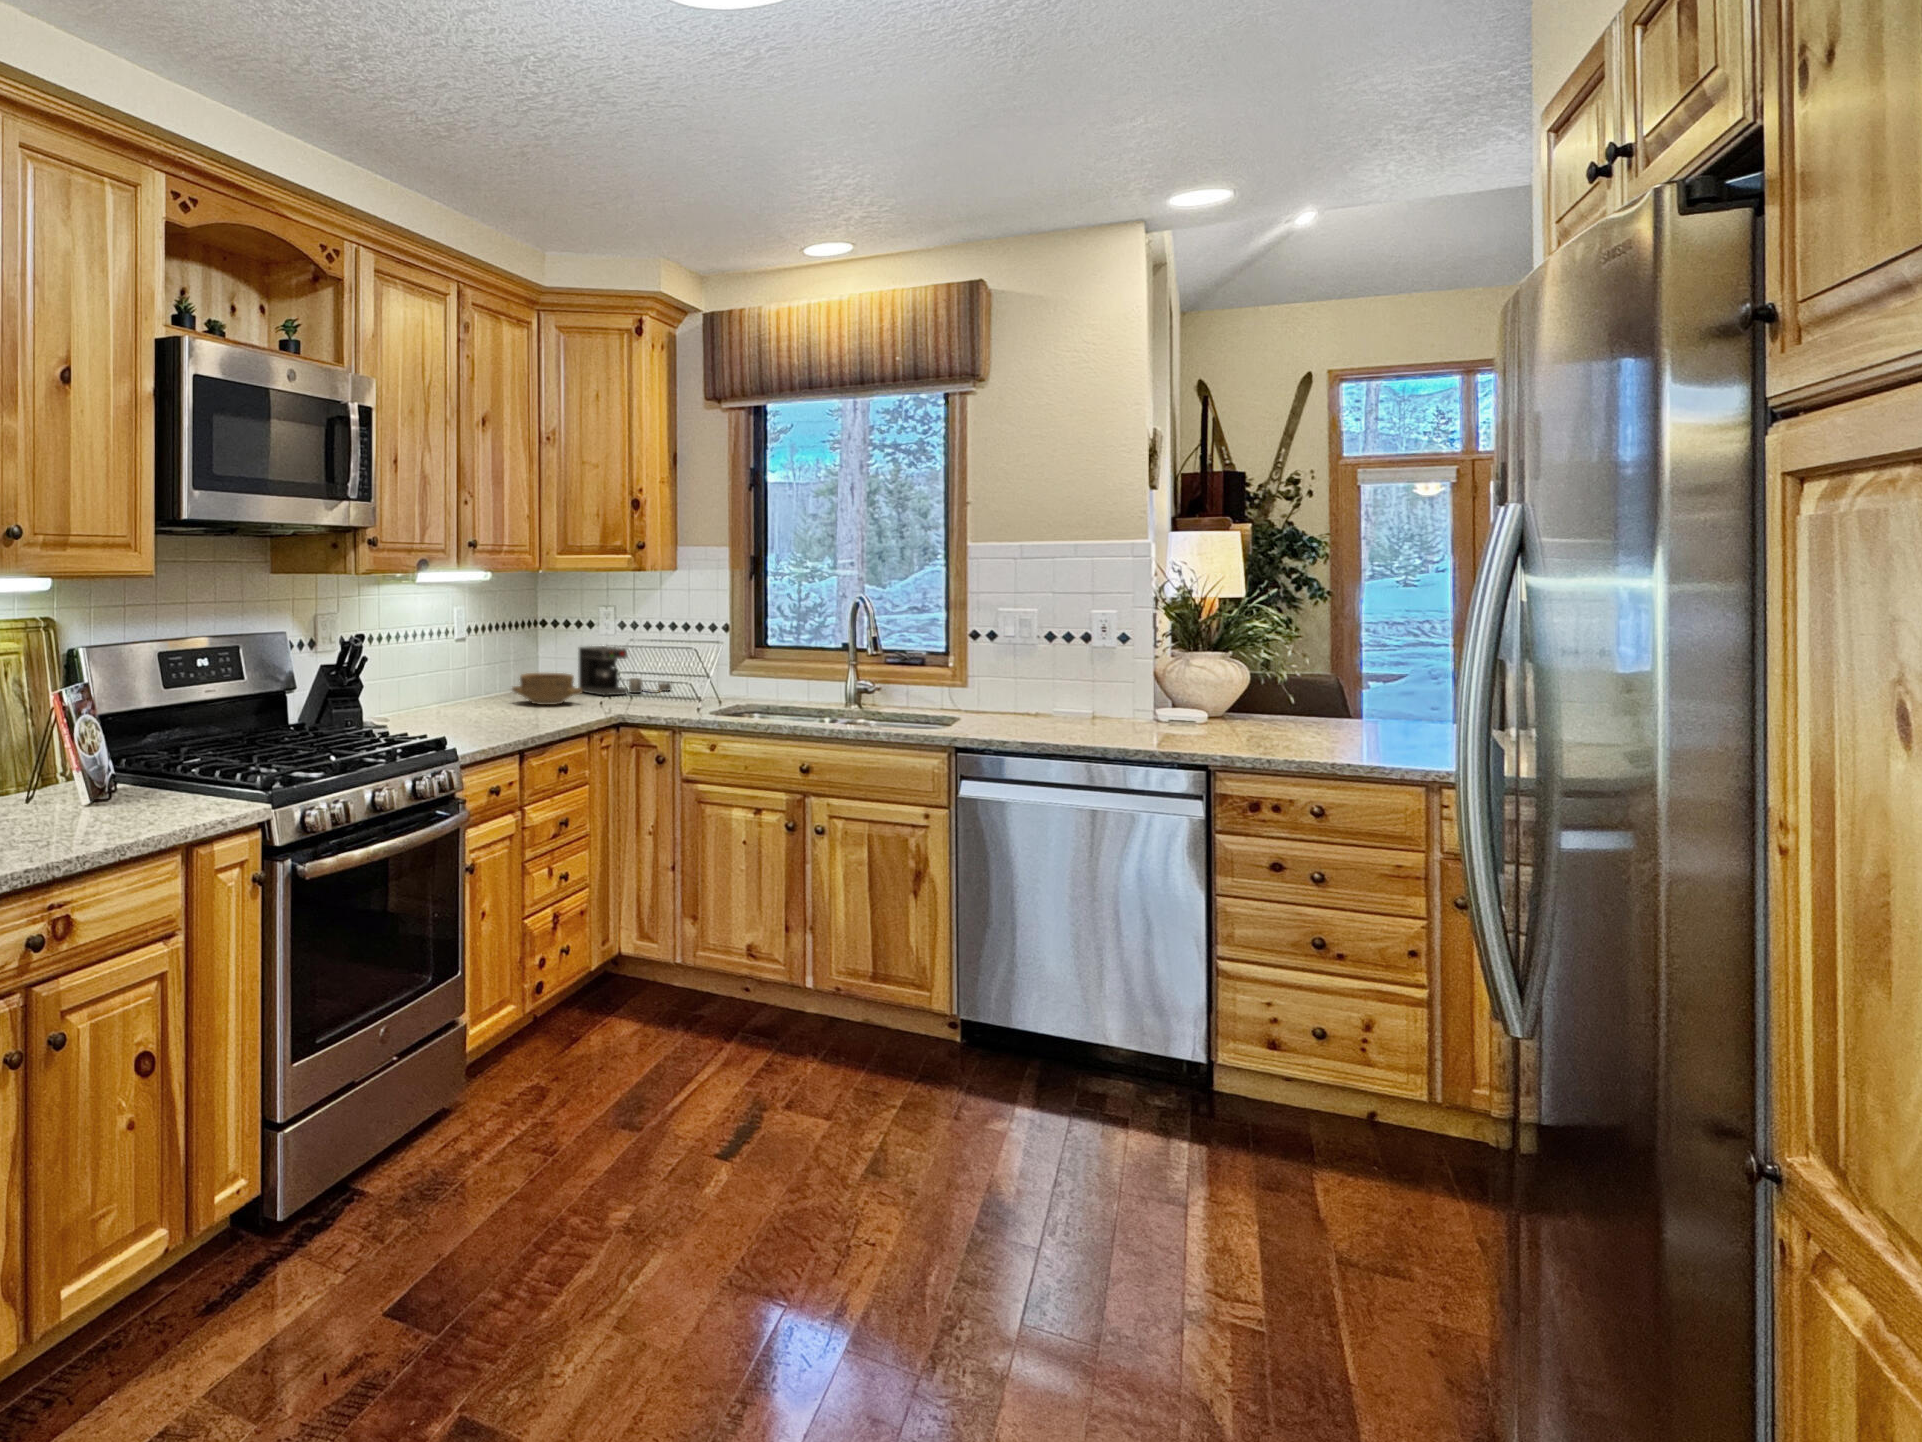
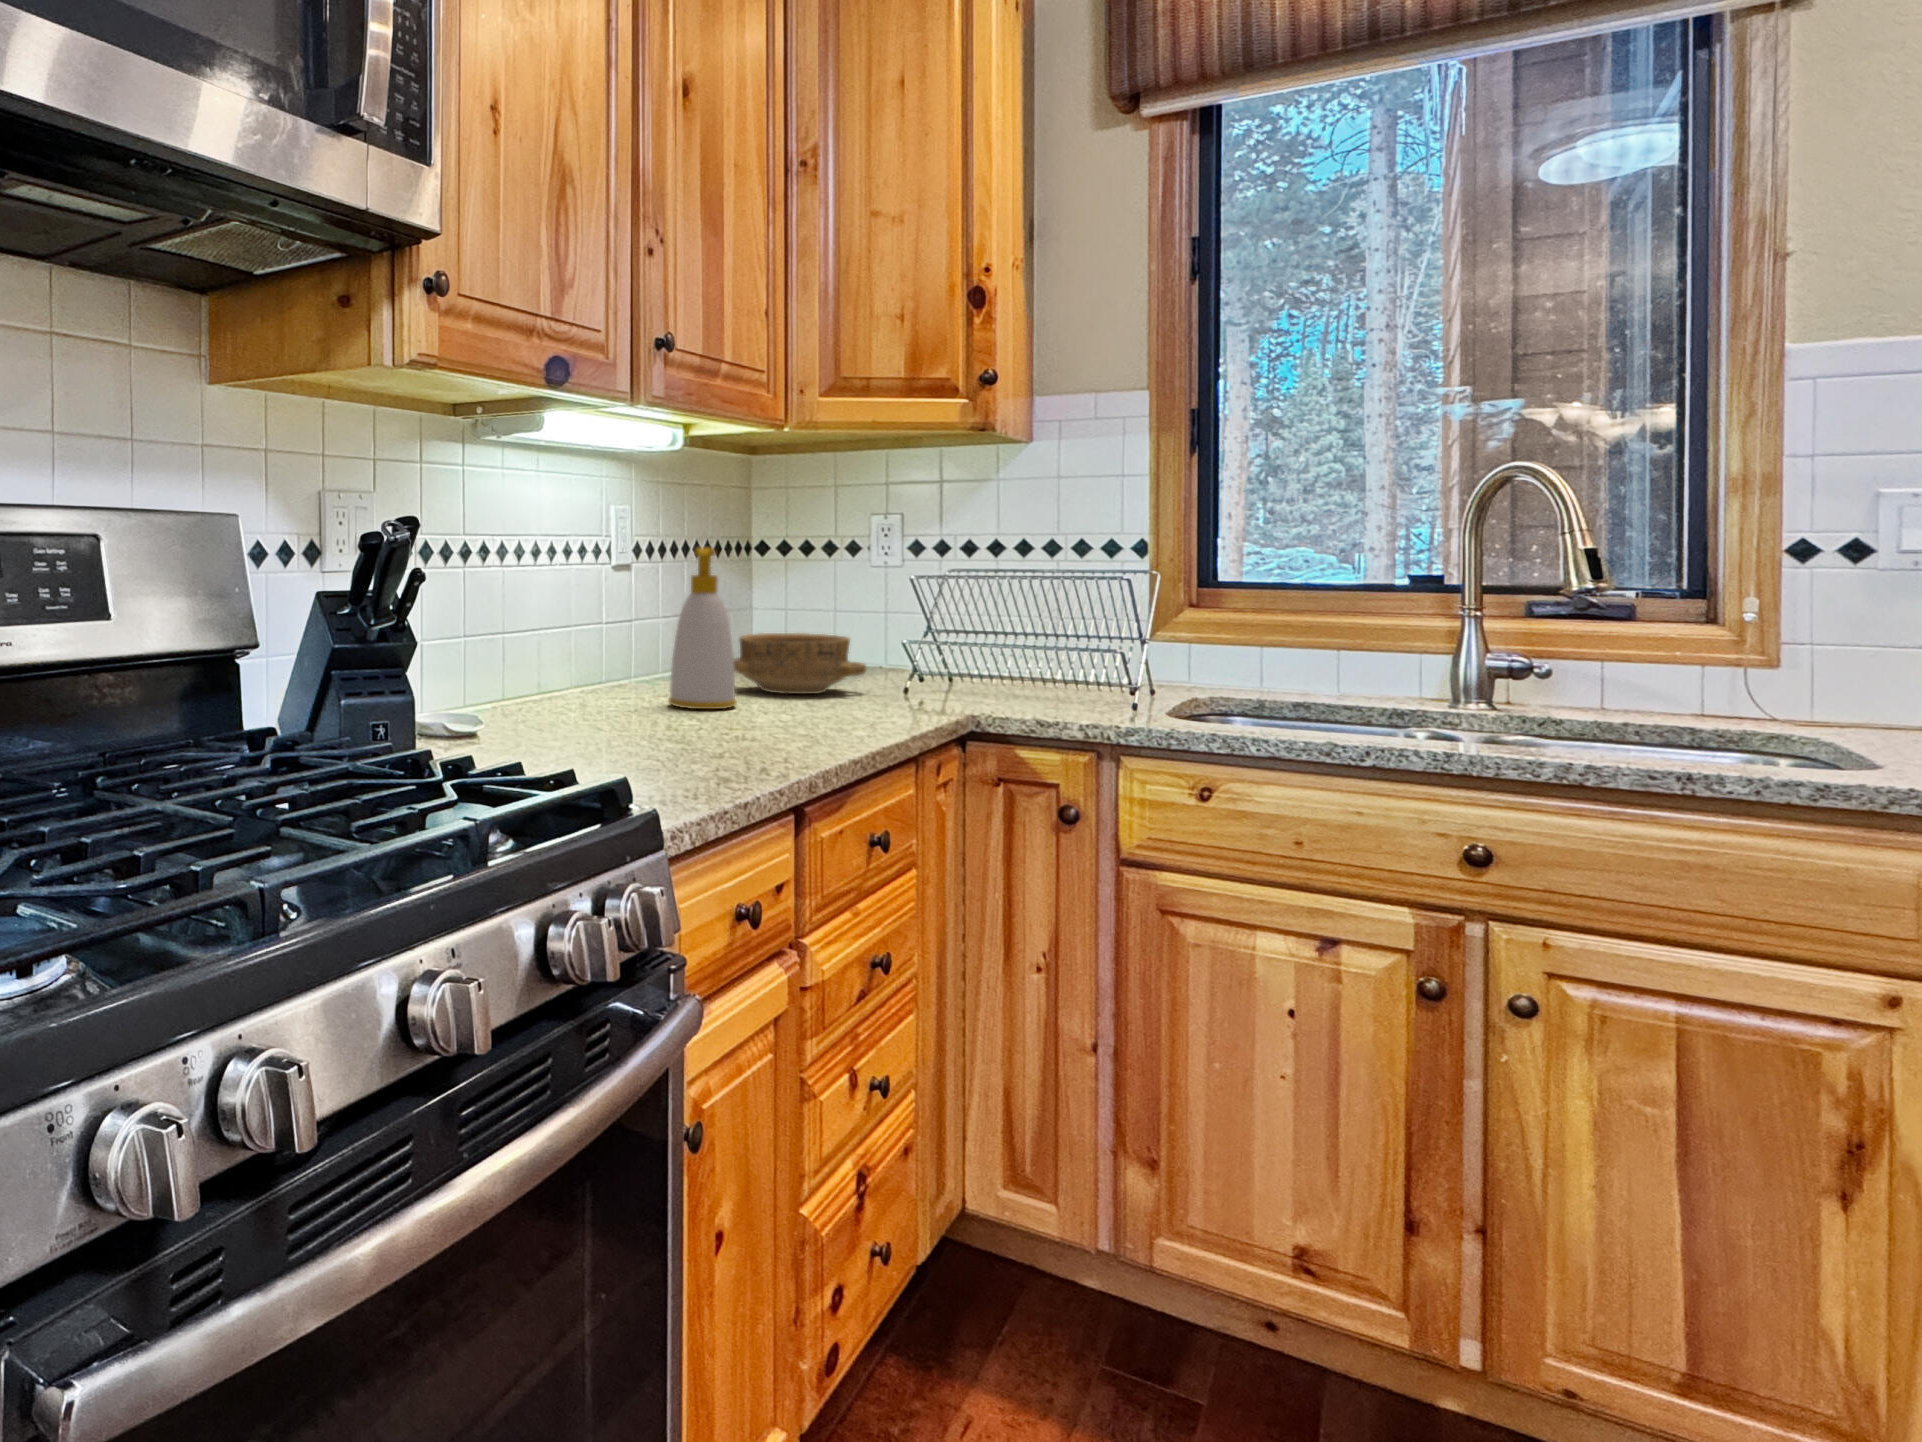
soap bottle: none [480,633,514,713] -> present [669,548,737,709]
coffee maker: present [578,646,671,696] -> none [836,589,1015,679]

